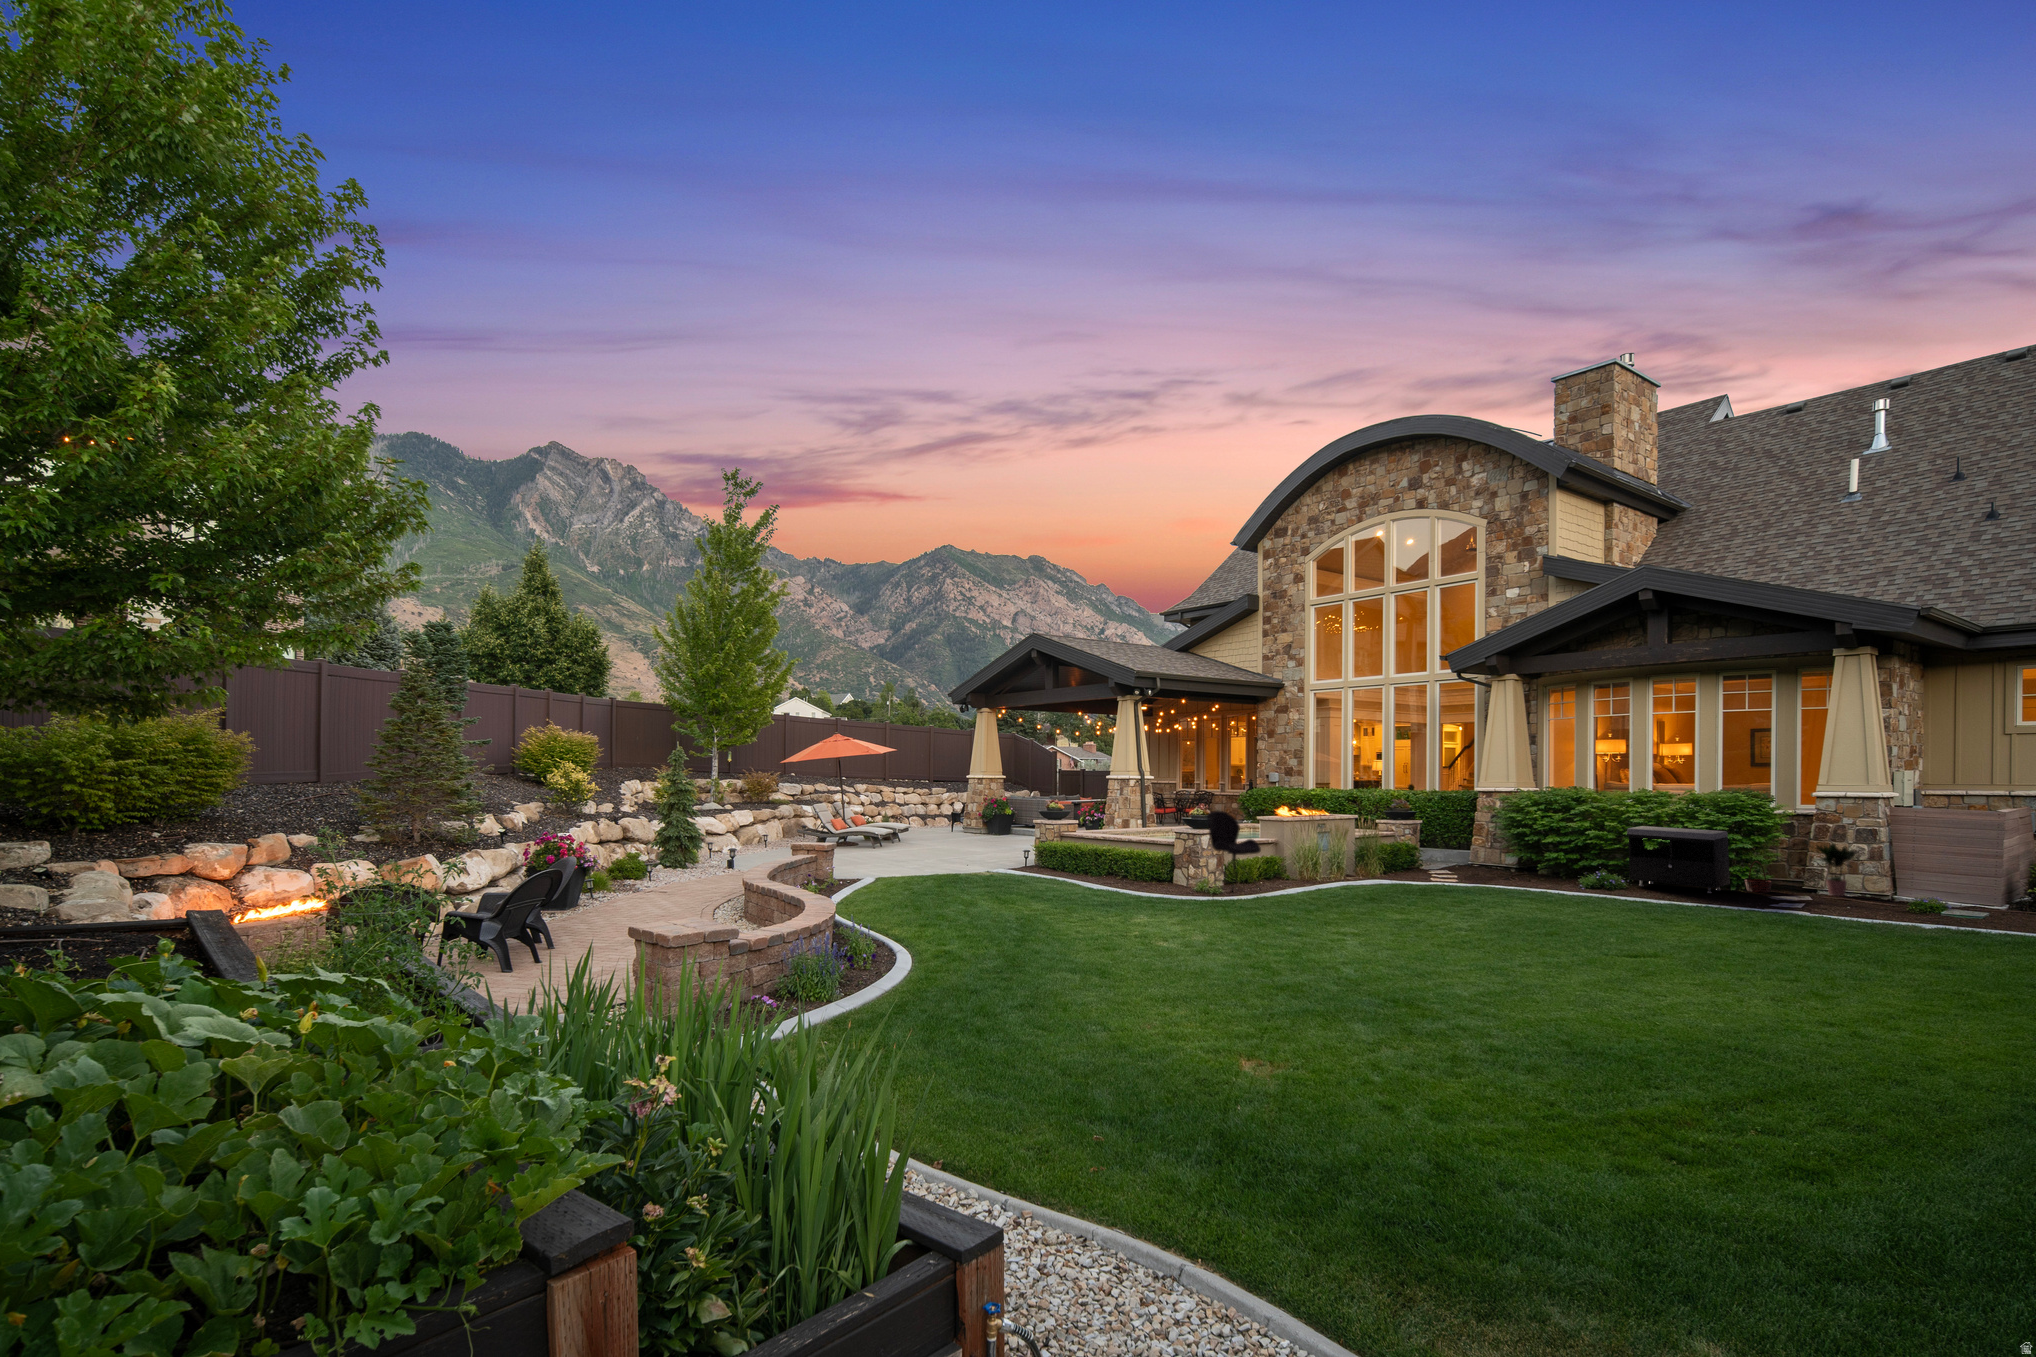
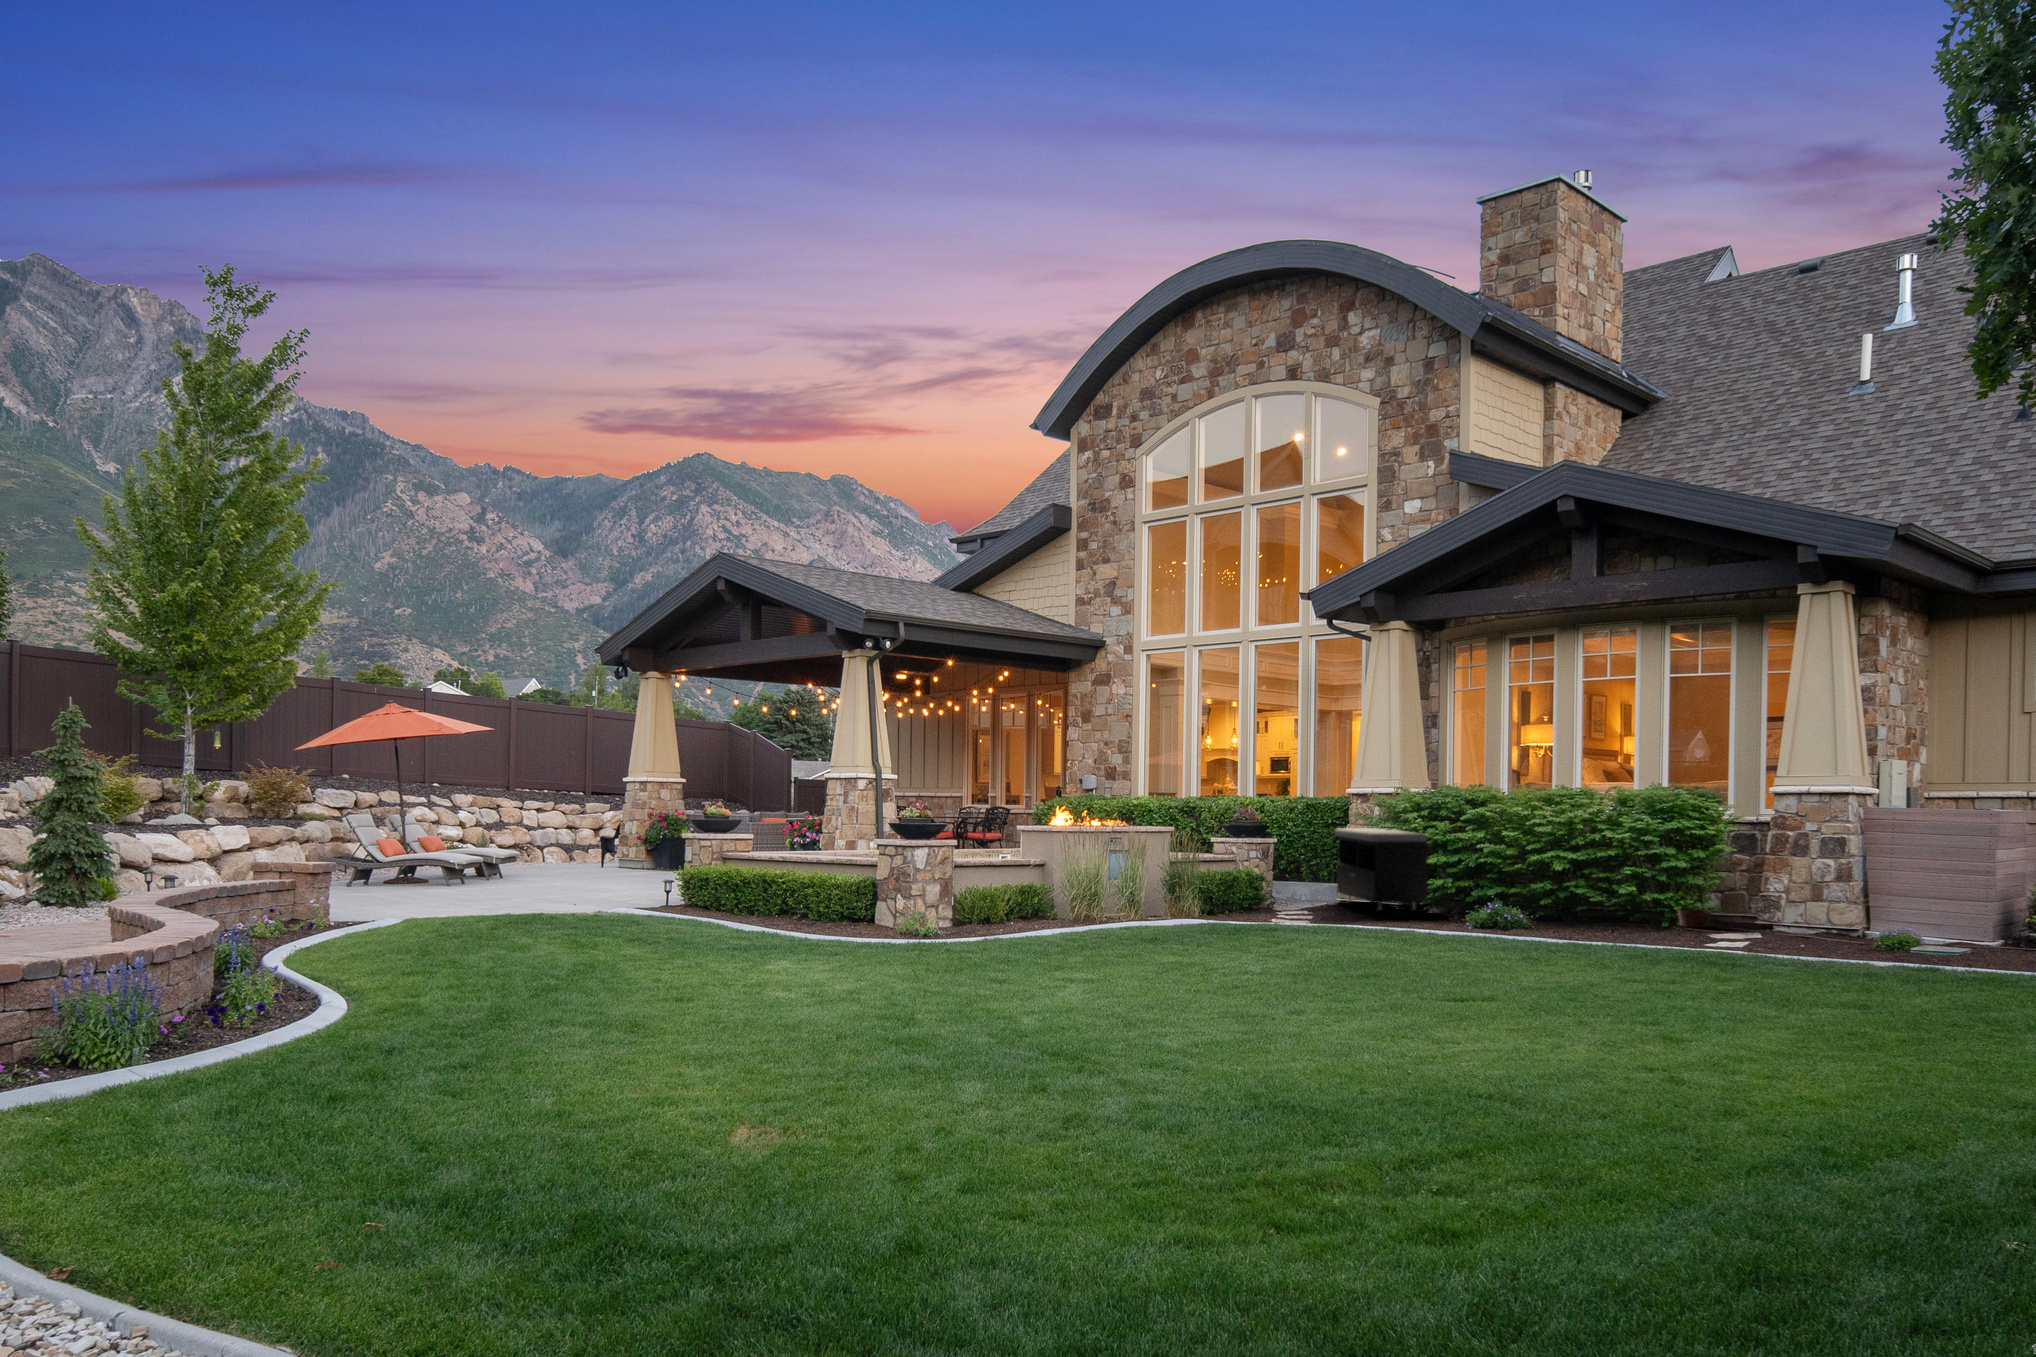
chair: present [1207,810,1261,877] -> none [920,811,999,935]
storage bench: present [1627,826,1730,893] -> present [1334,828,1428,910]
potted plant: present [1817,843,1859,896] -> none [1767,854,1824,931]

